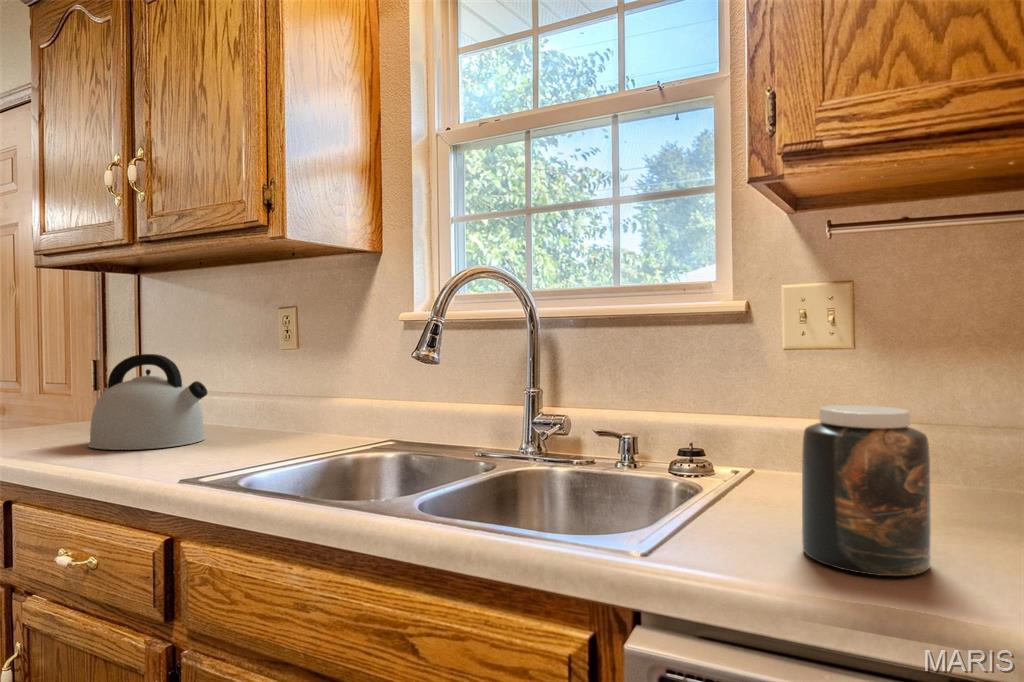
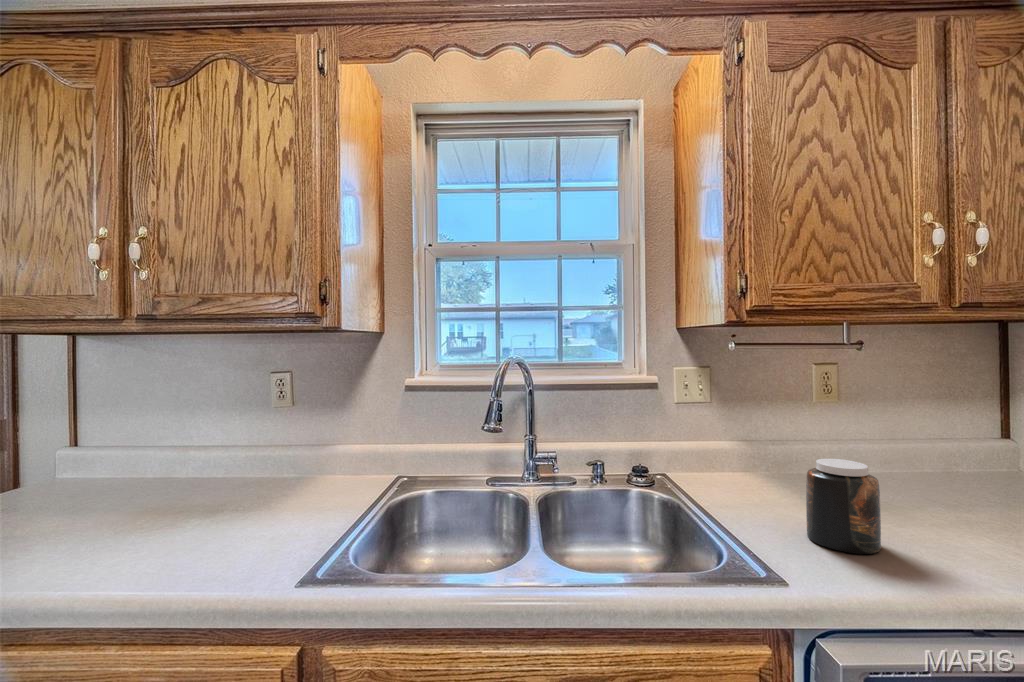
kettle: present [88,354,207,450] -> none [99,434,235,541]

